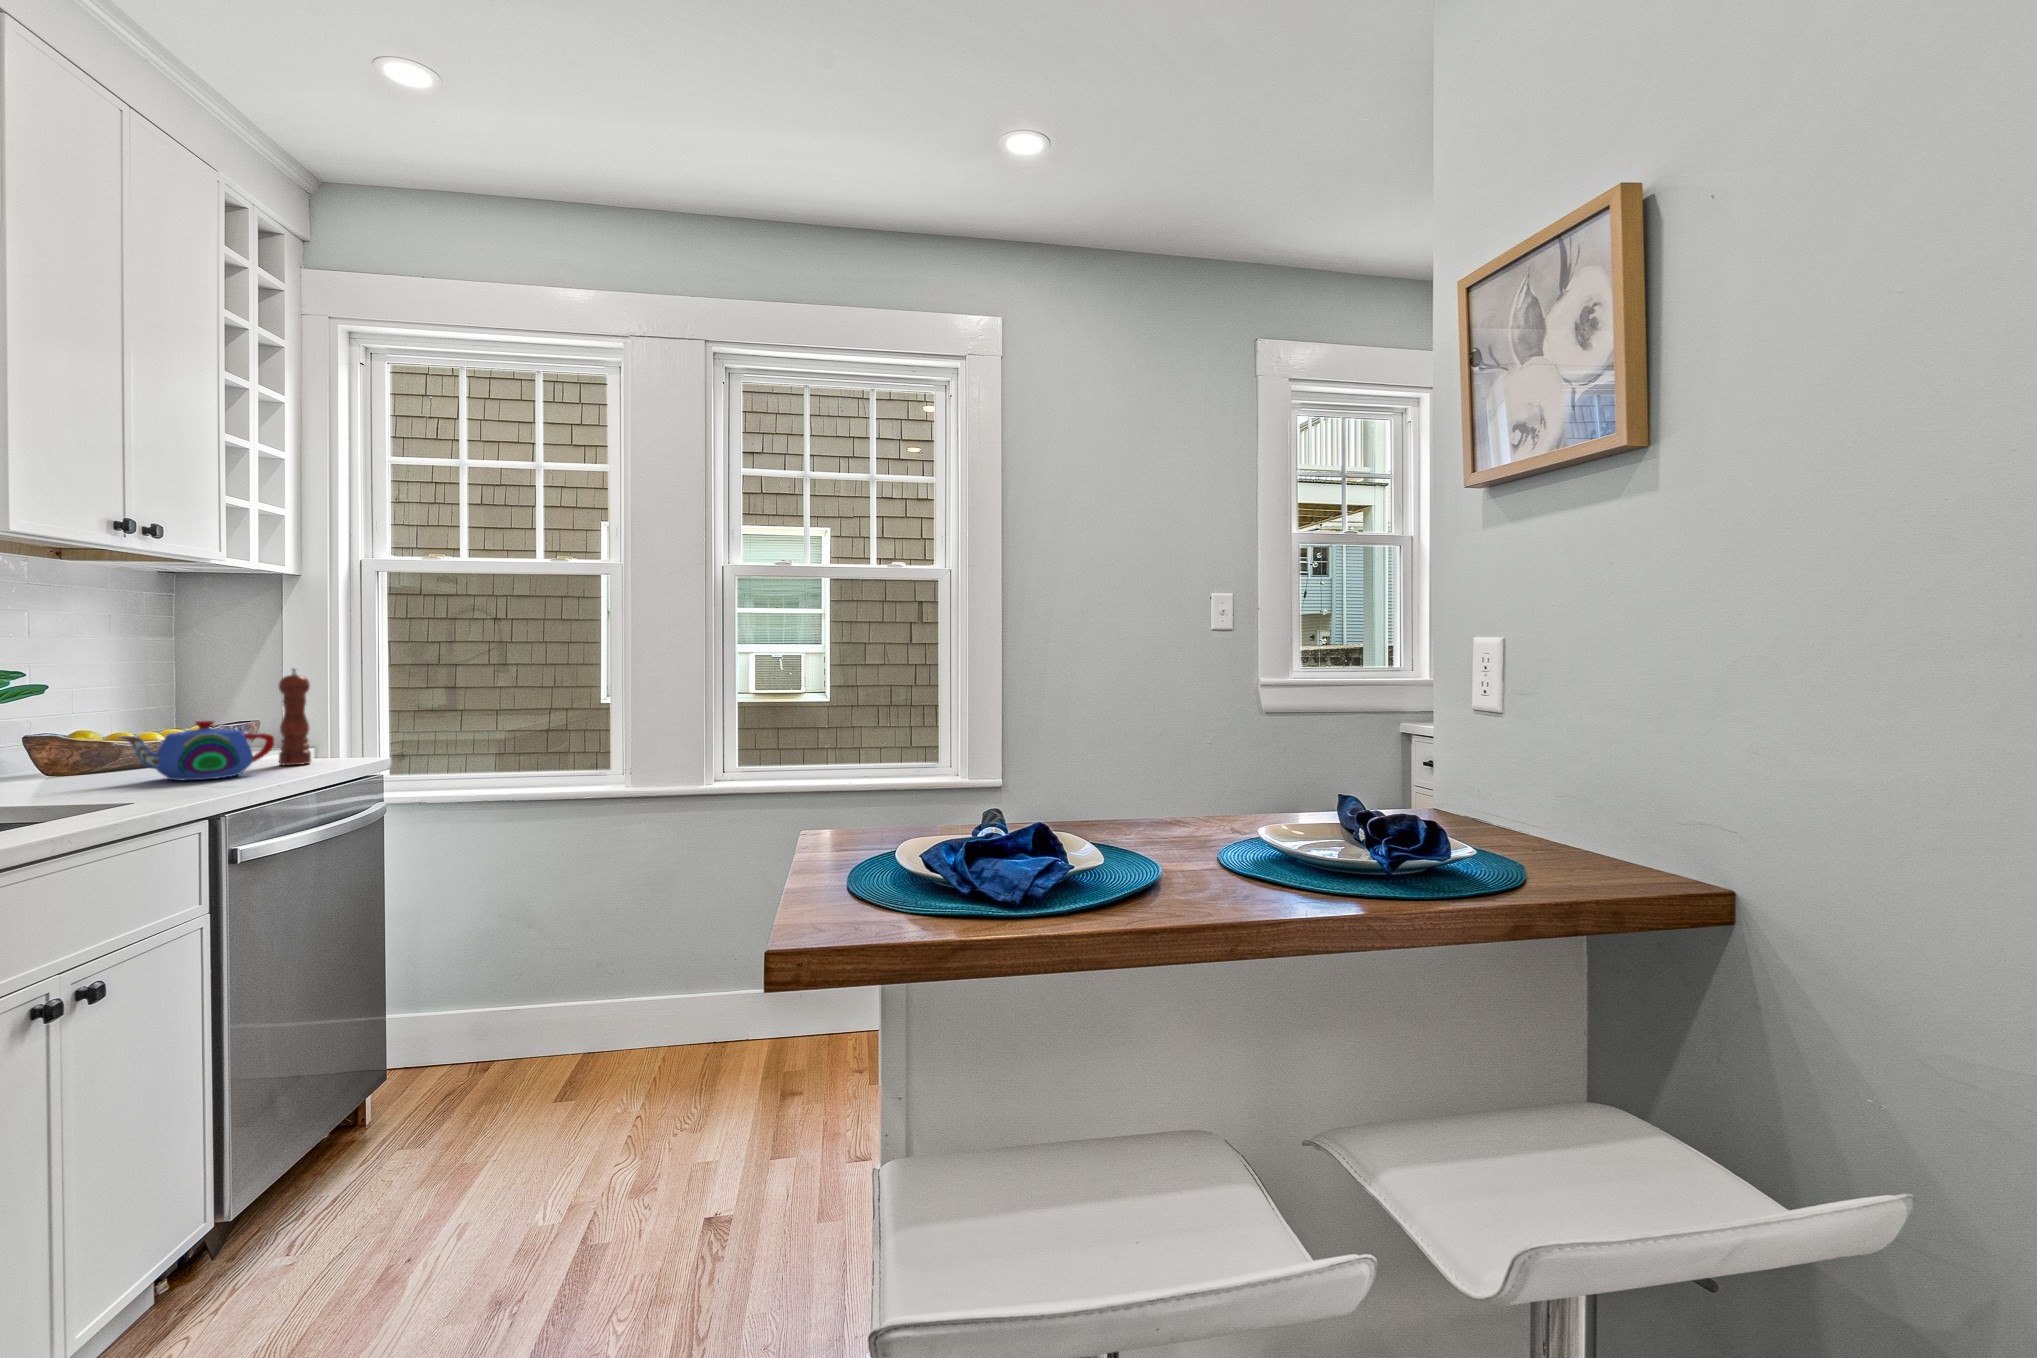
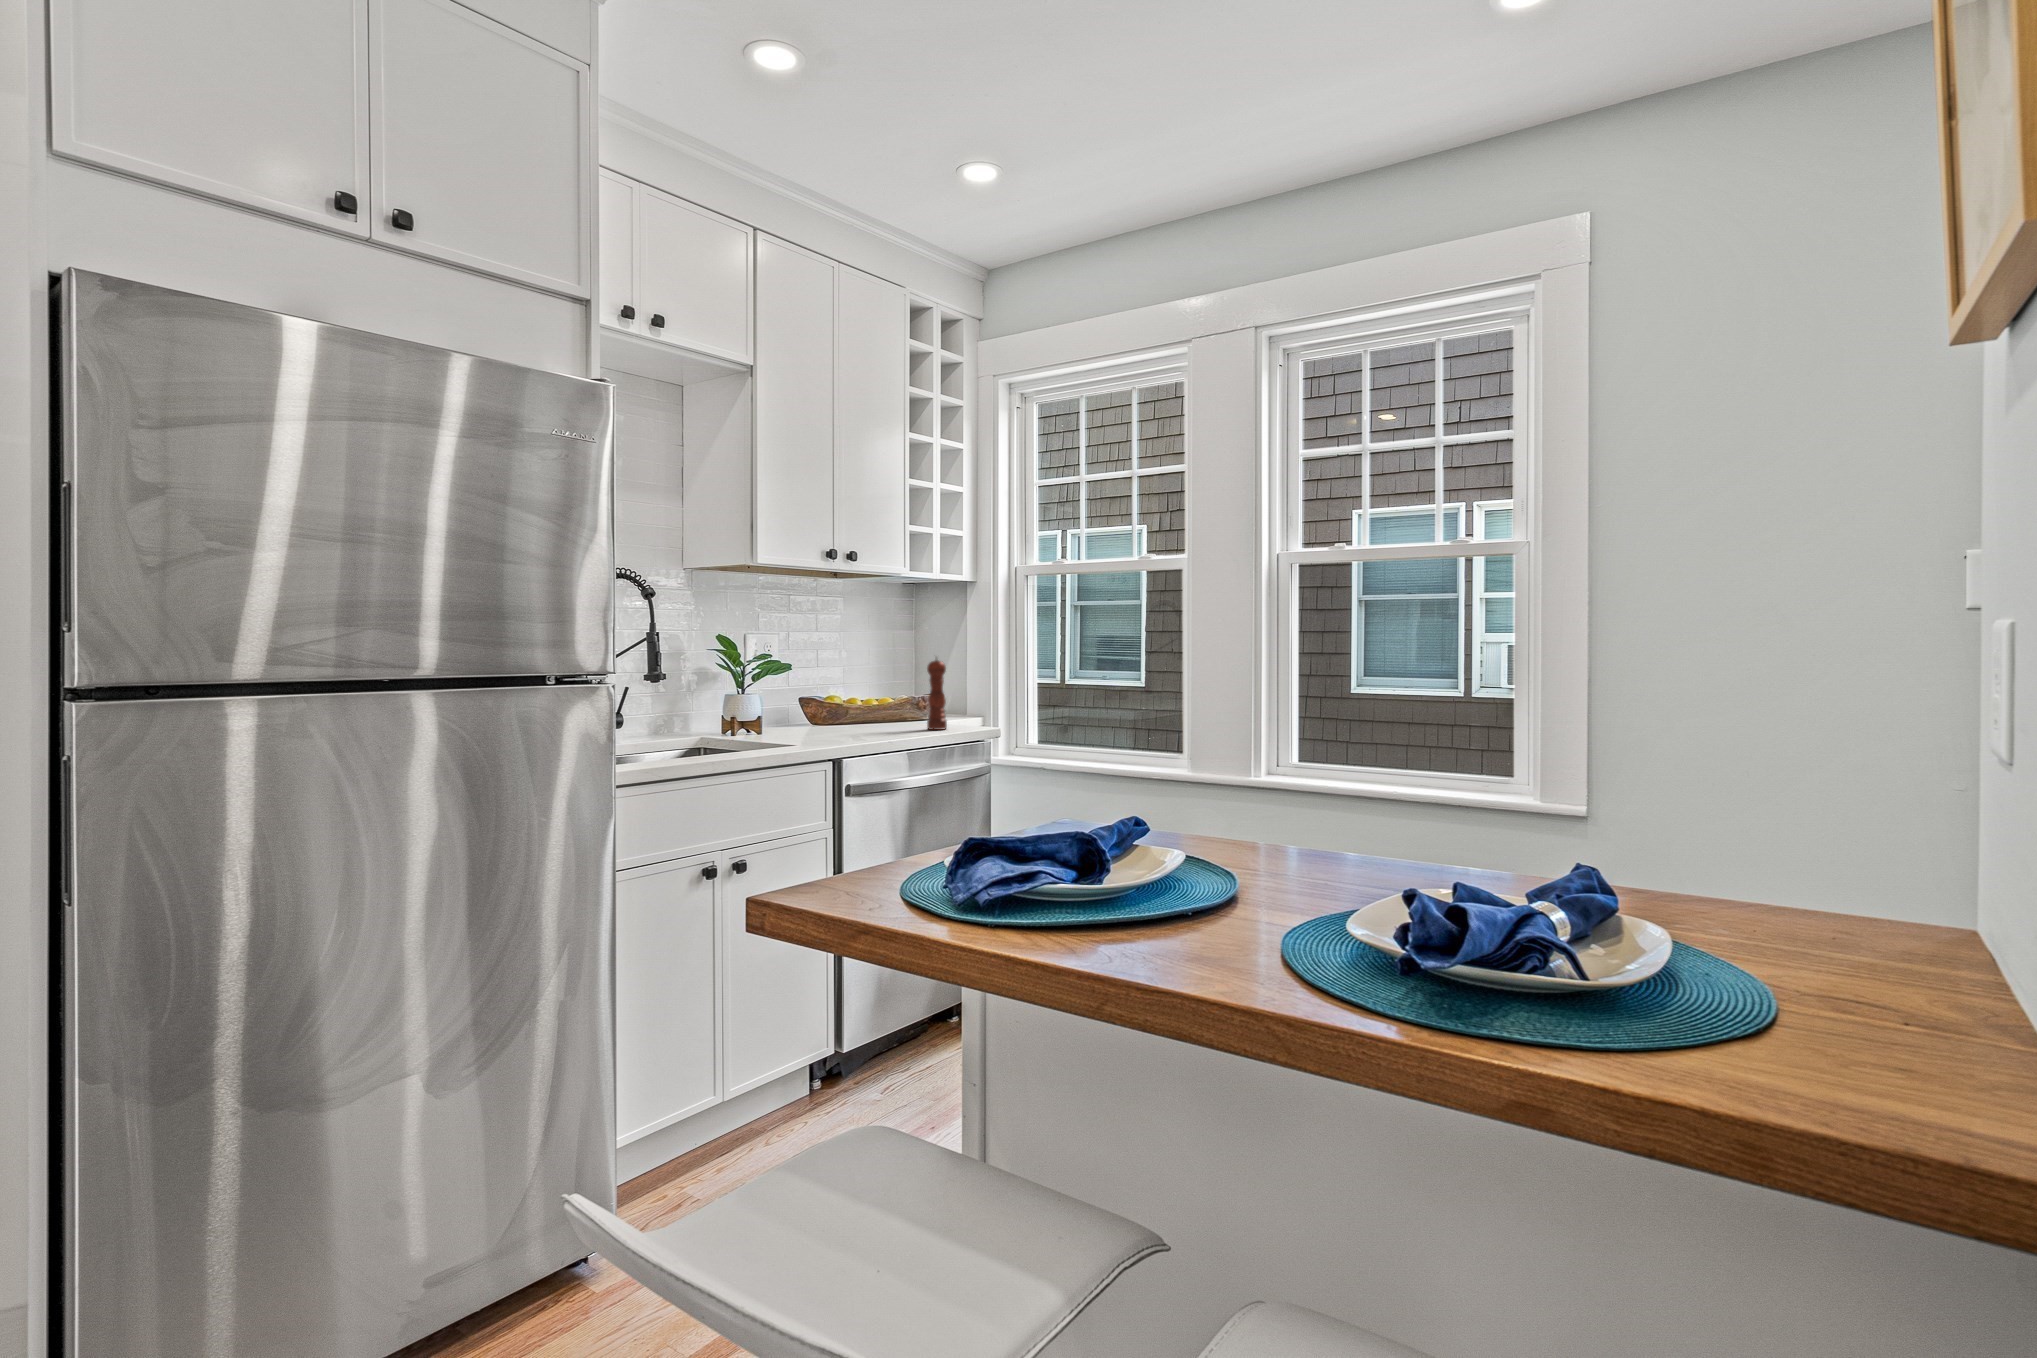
teapot: present [119,721,274,781] -> none [827,693,912,735]

